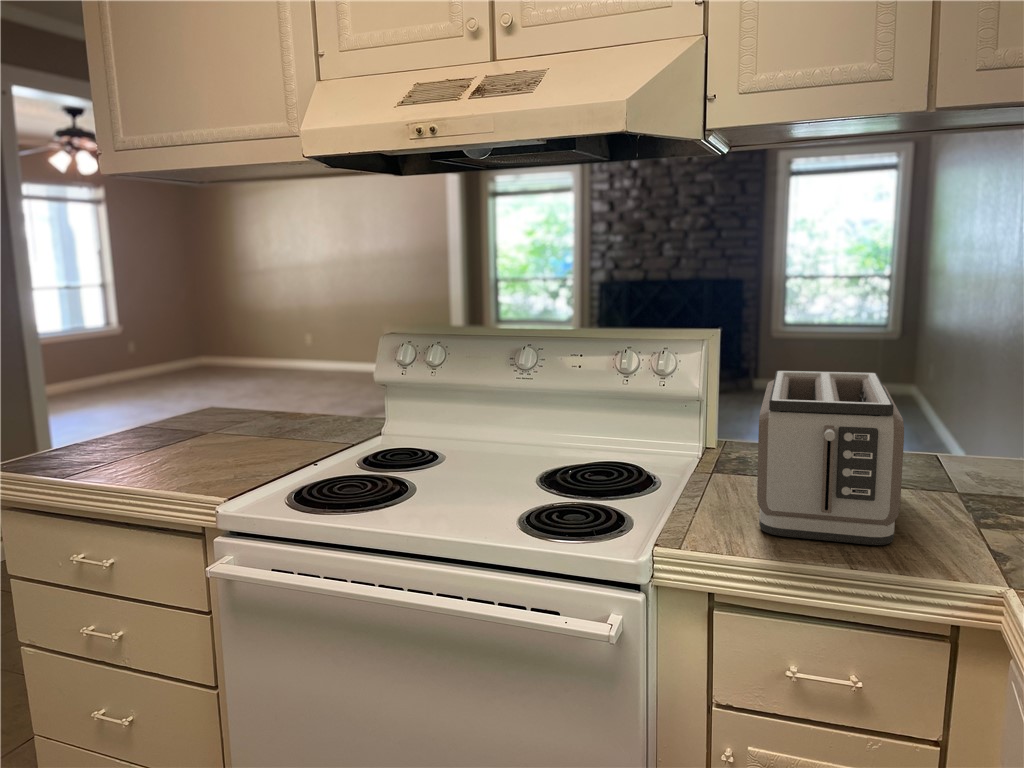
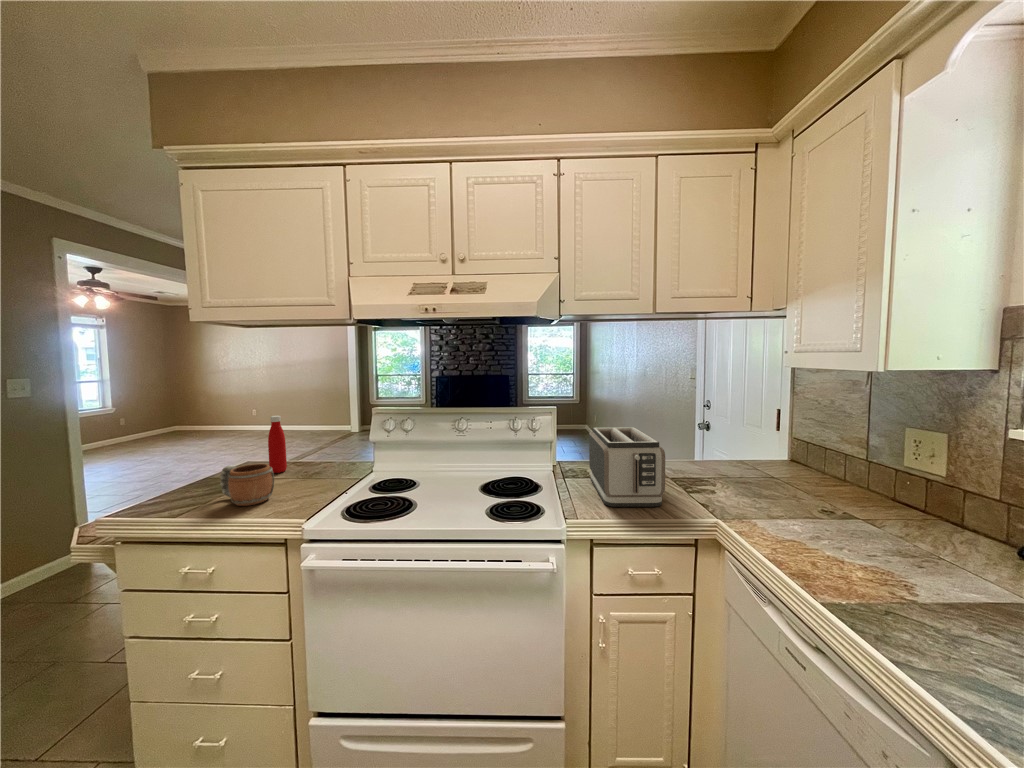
bottle: none [230,334,260,427] -> present [268,416,287,473]
mug: none [146,408,216,472] -> present [220,464,274,506]

